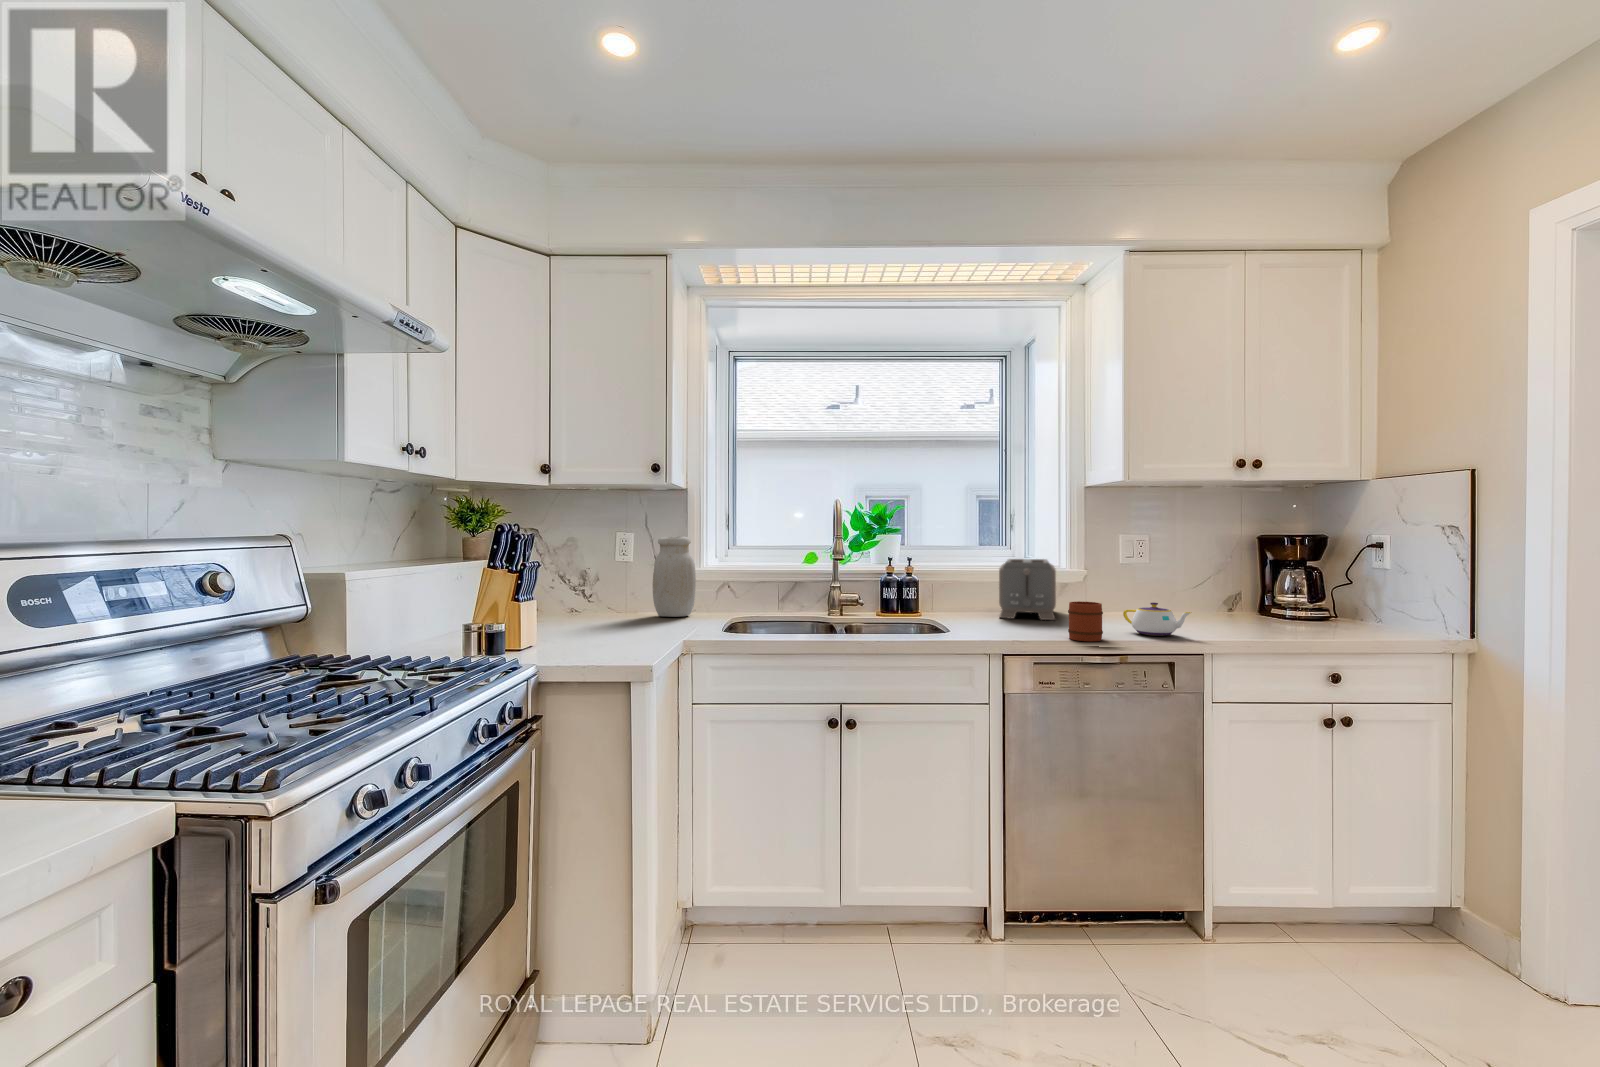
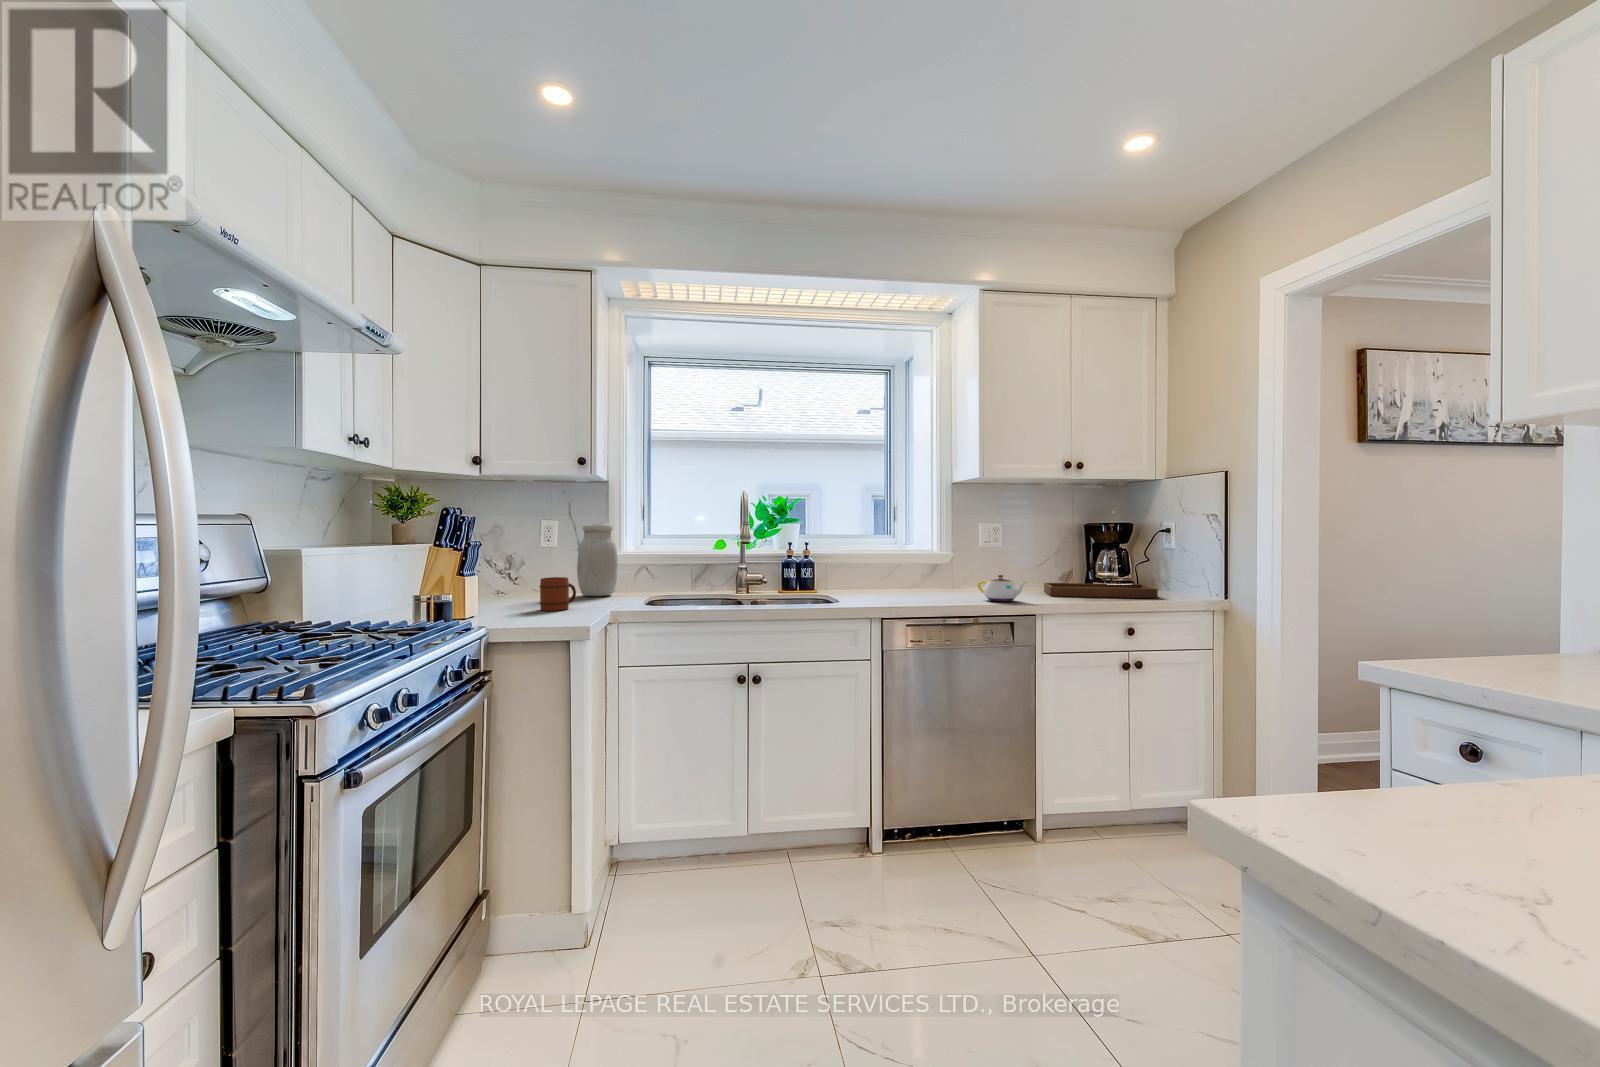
toaster: present [999,559,1056,620] -> none [882,544,927,594]
tray: none [1206,585,1372,635] -> present [1044,562,1158,598]
mug: present [1068,601,1103,641] -> present [540,577,576,611]

